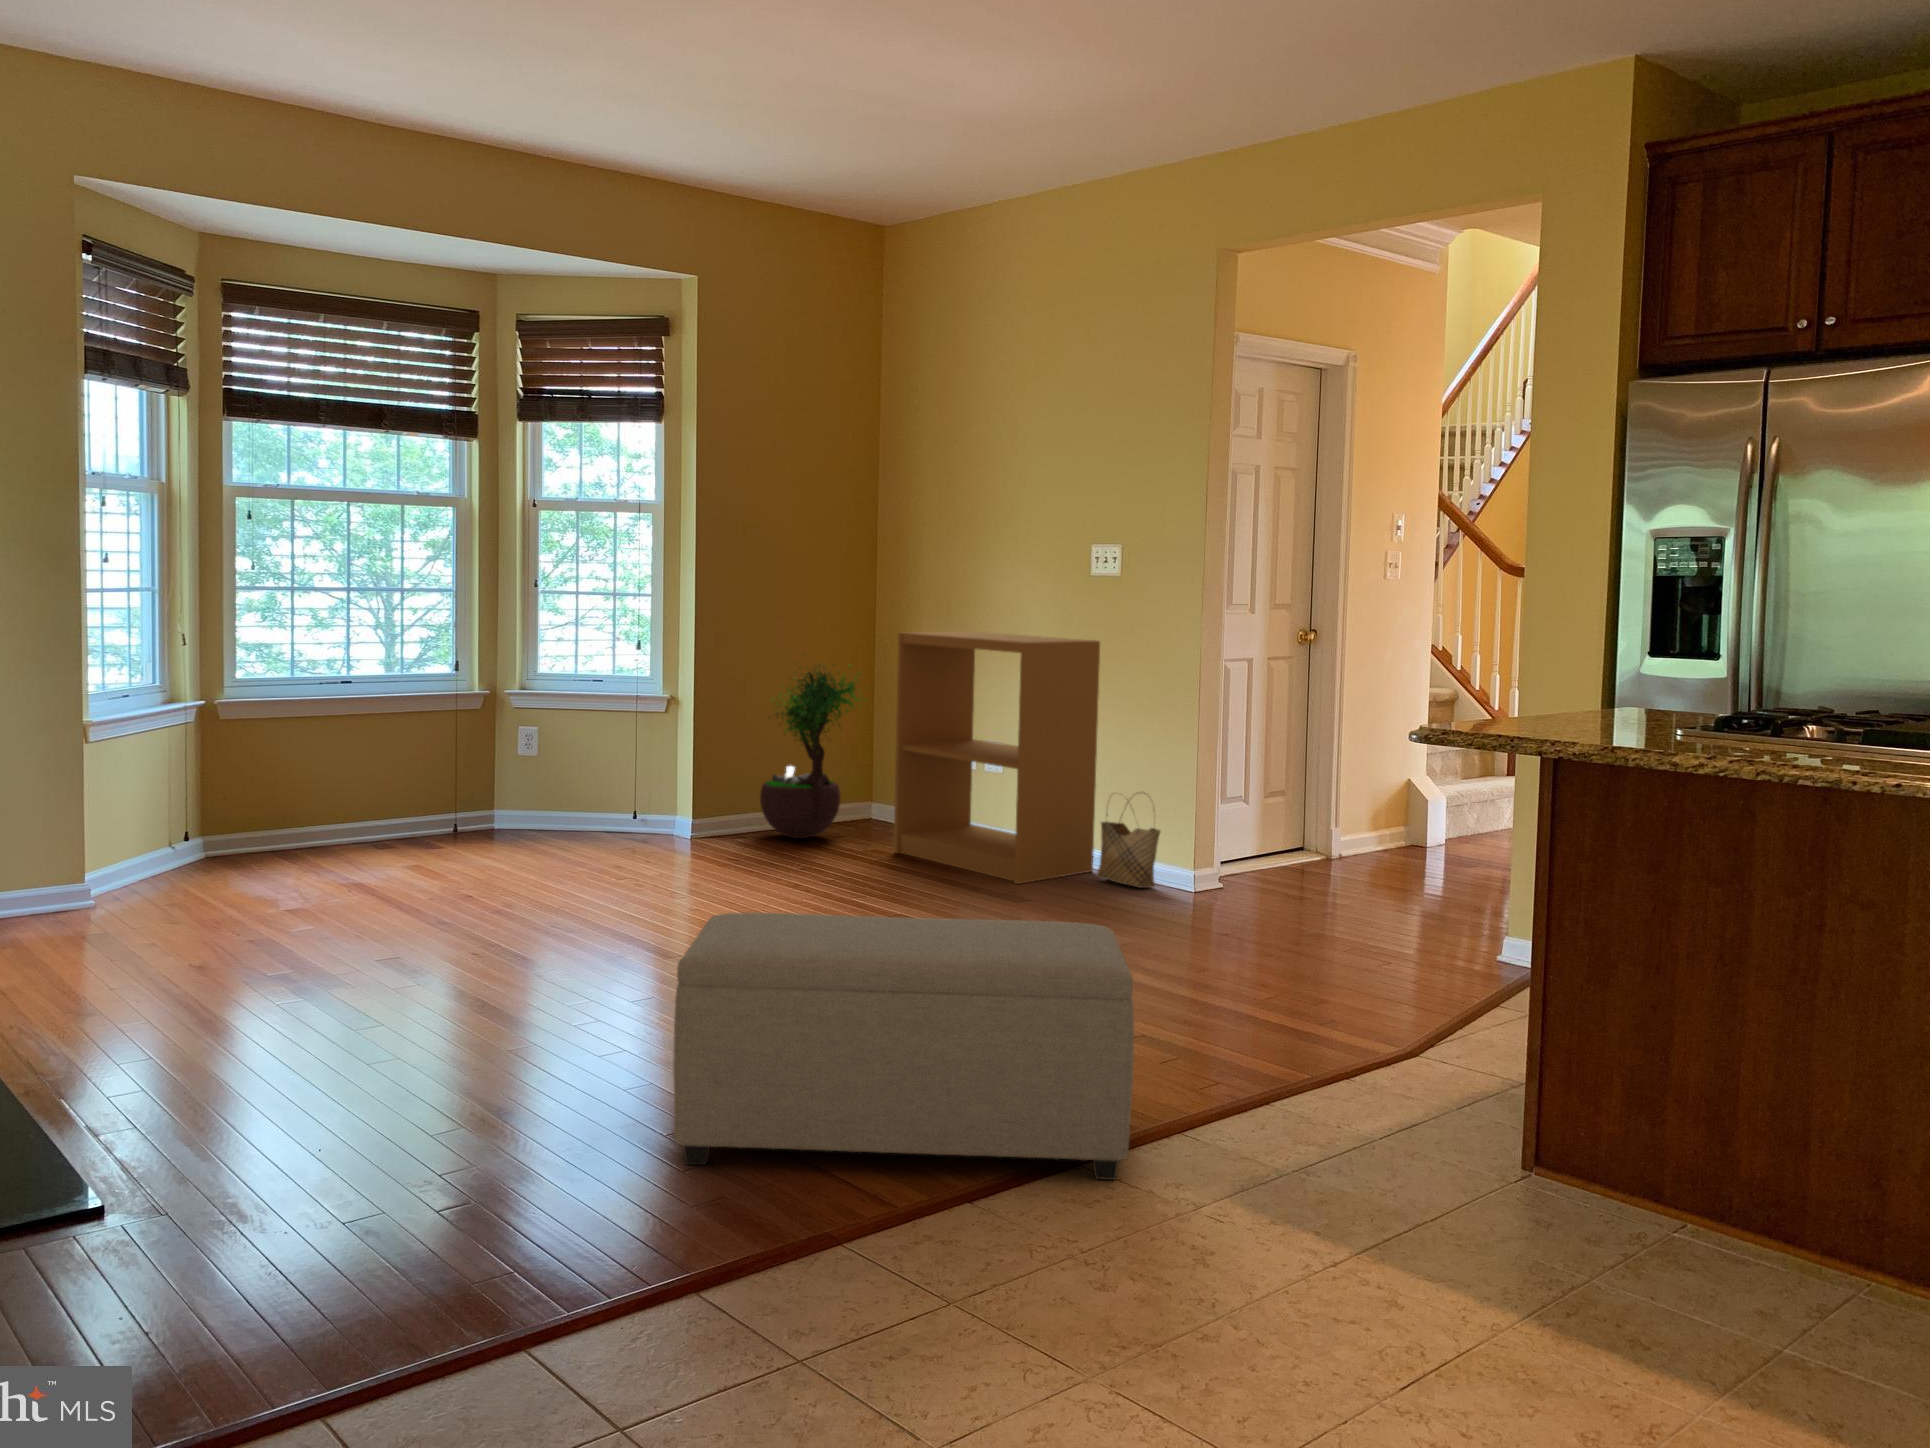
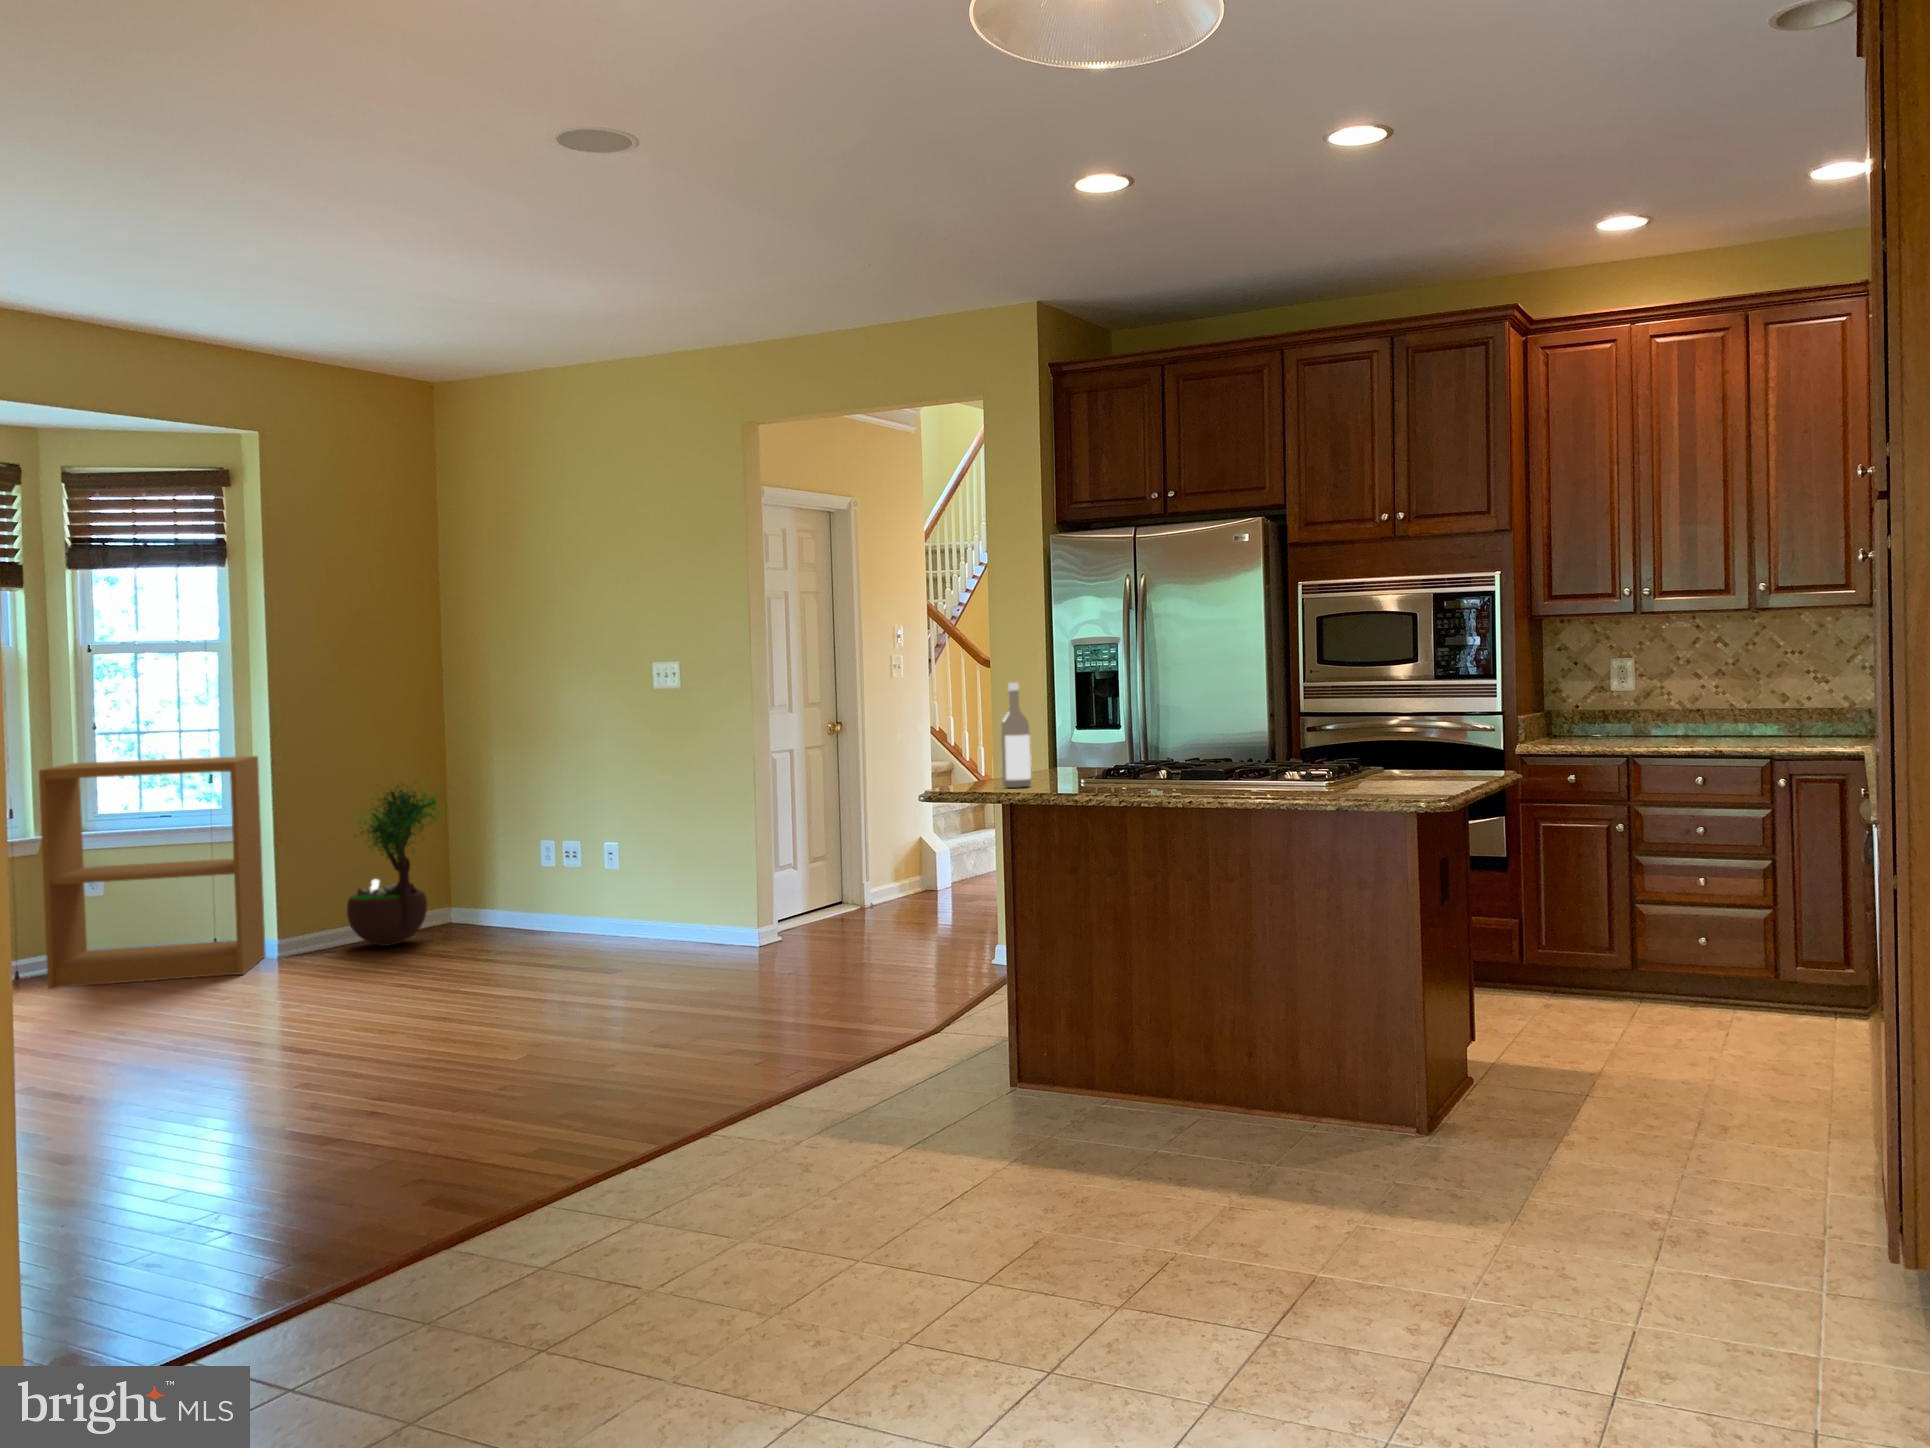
wine bottle: none [1549,573,1598,729] -> present [1001,683,1031,788]
bookshelf: present [894,631,1100,884] -> present [39,756,266,989]
woven basket: present [1097,793,1160,888] -> none [673,868,726,949]
ottoman: present [673,913,1134,1180] -> none [367,966,738,1197]

